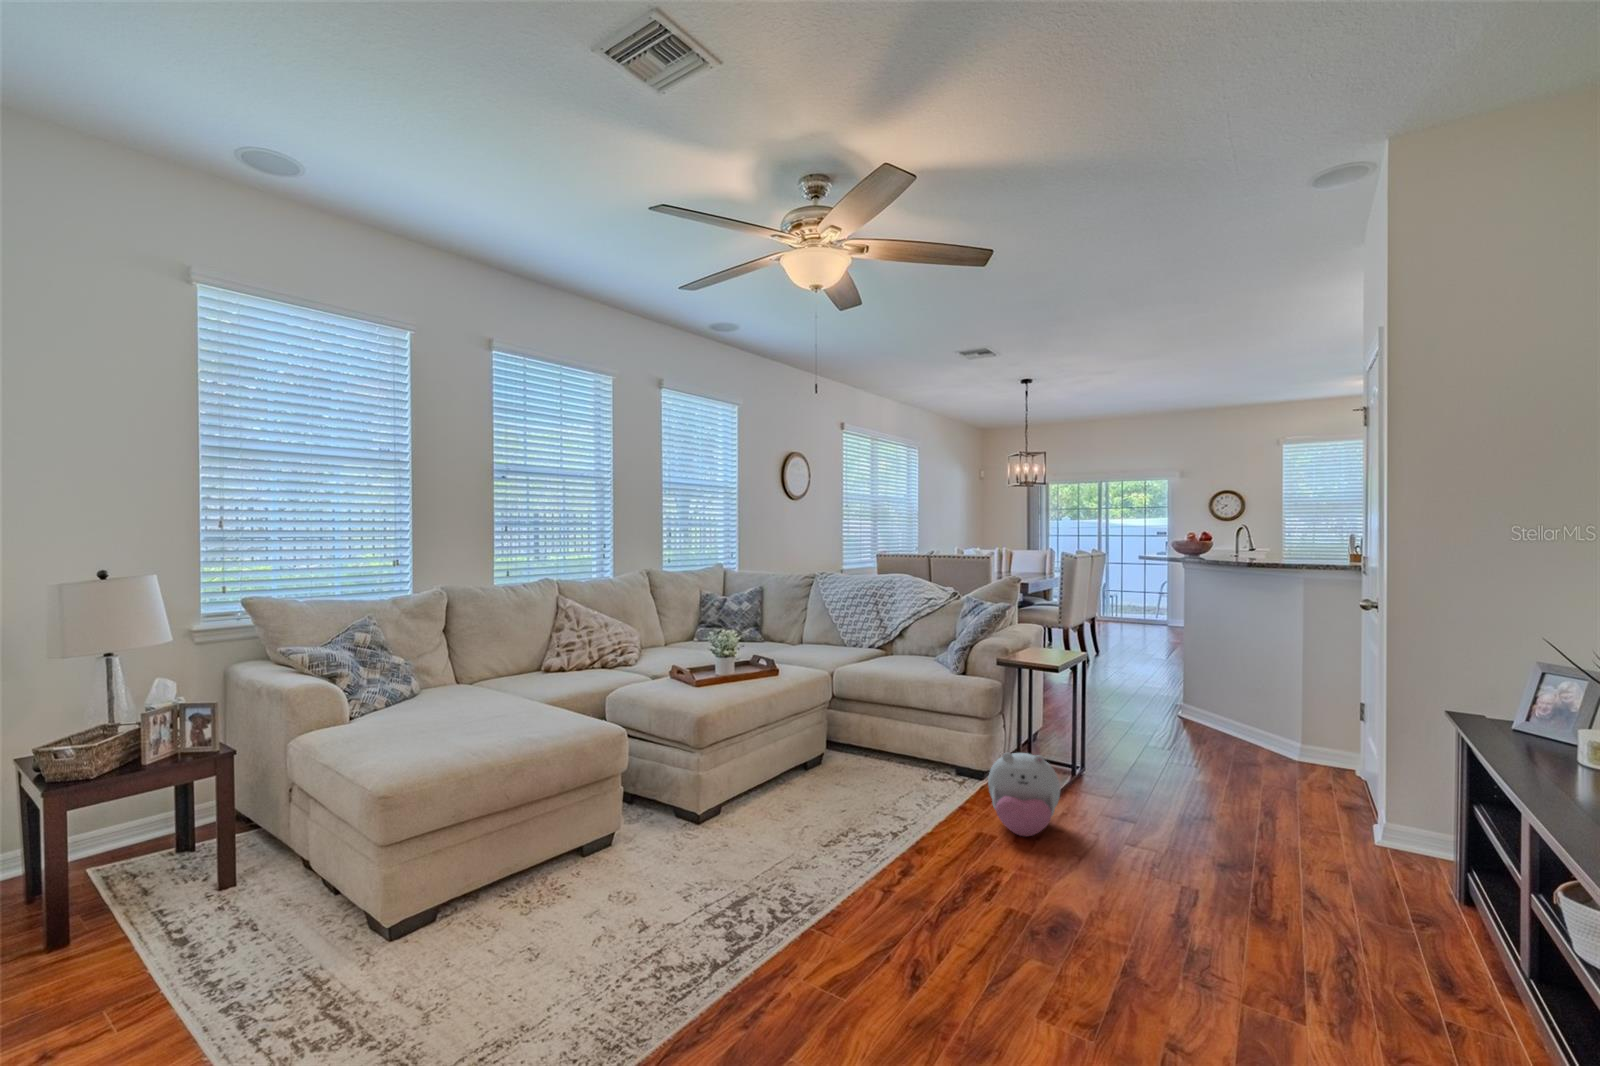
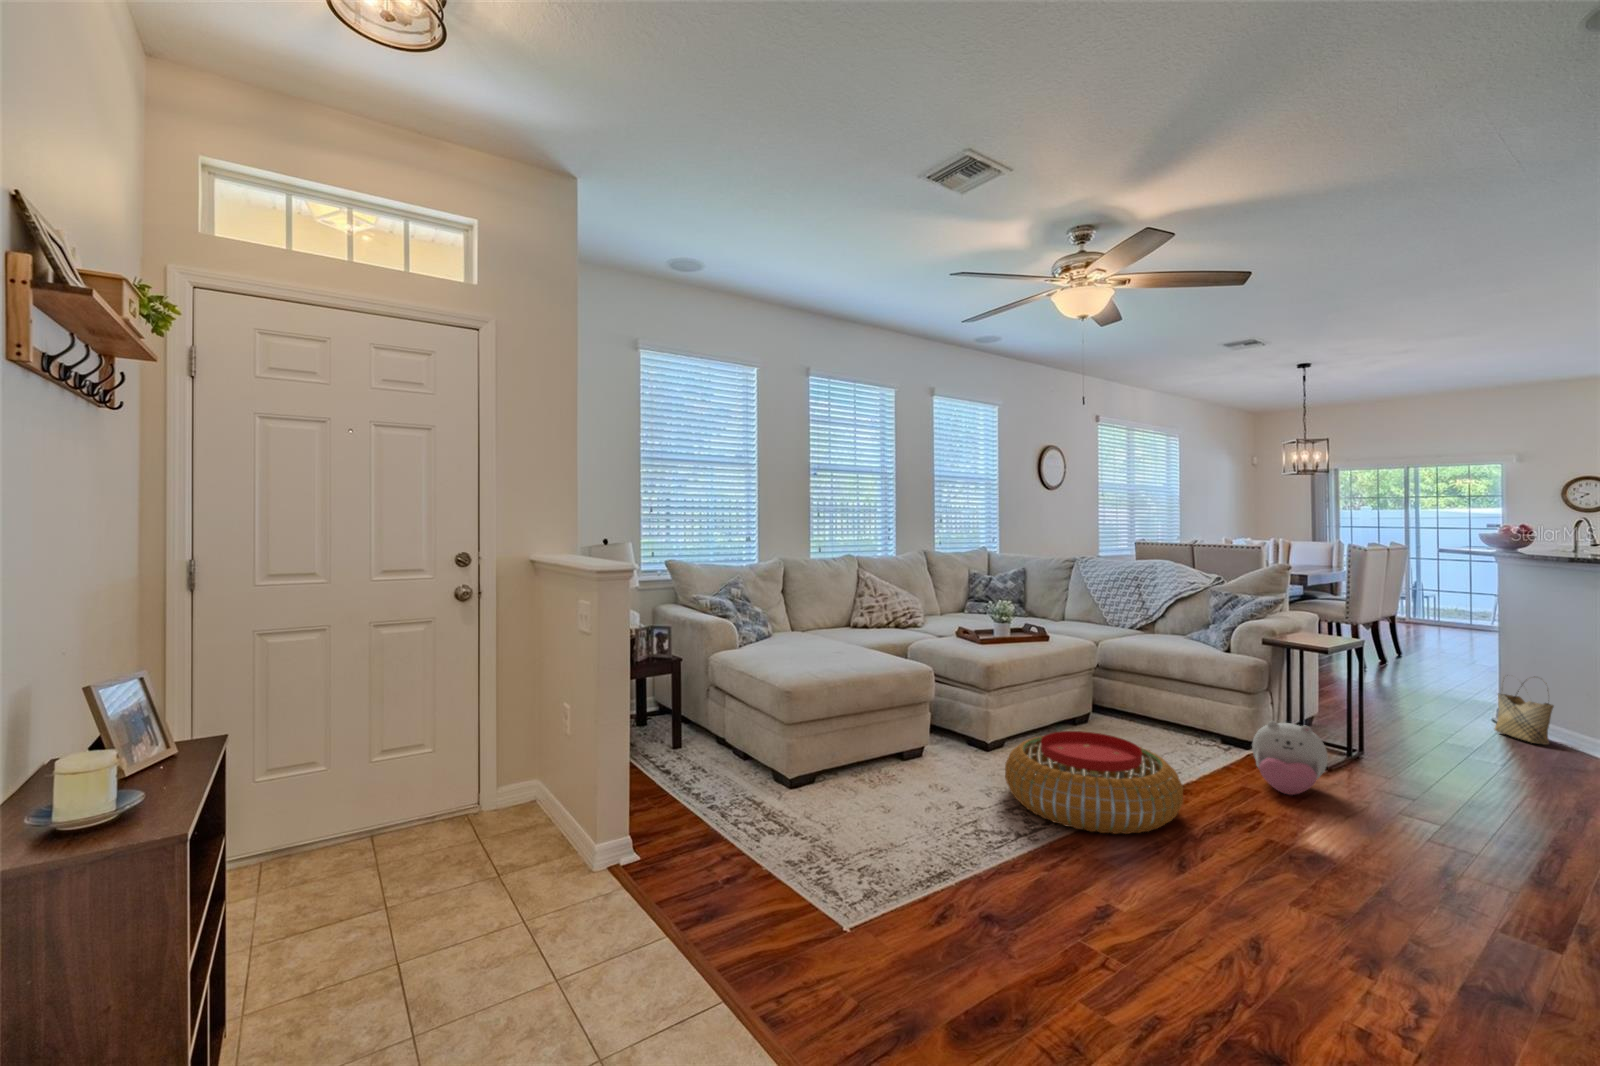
woven basket: none [1185,673,1230,738] -> present [1494,683,1554,745]
pouf: none [708,794,918,941] -> present [1005,731,1183,834]

